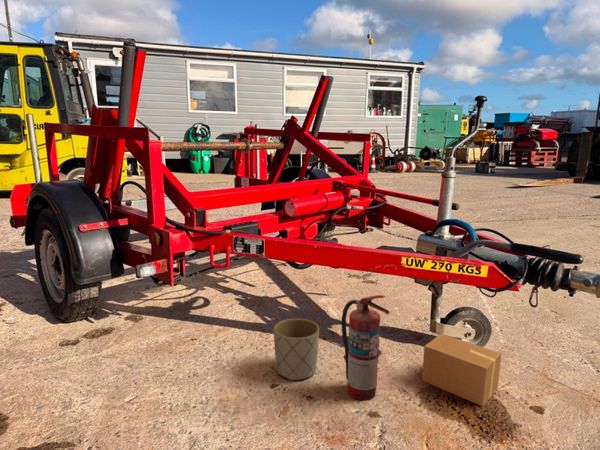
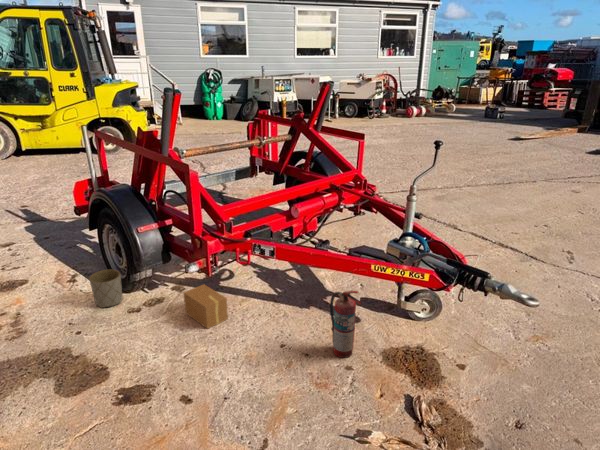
planter: present [274,318,319,381] -> present [89,270,122,308]
cardboard box: present [422,334,502,406] -> present [184,284,228,329]

